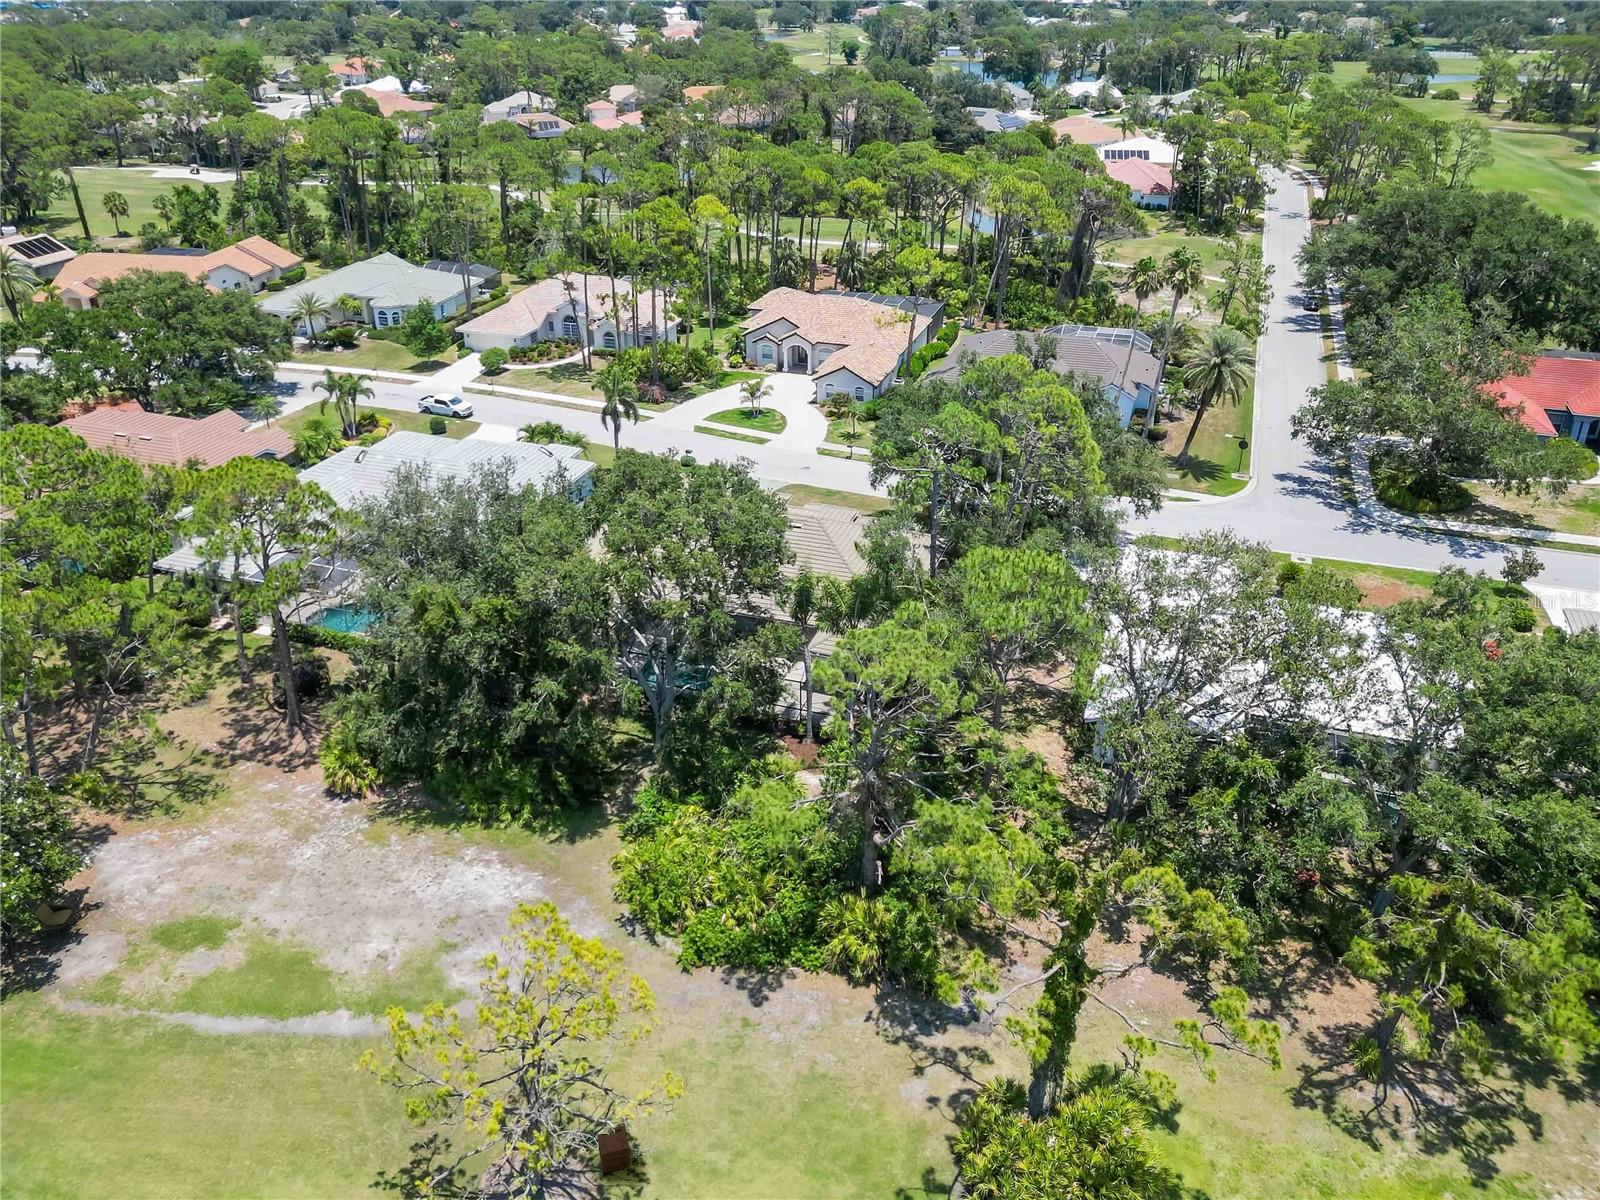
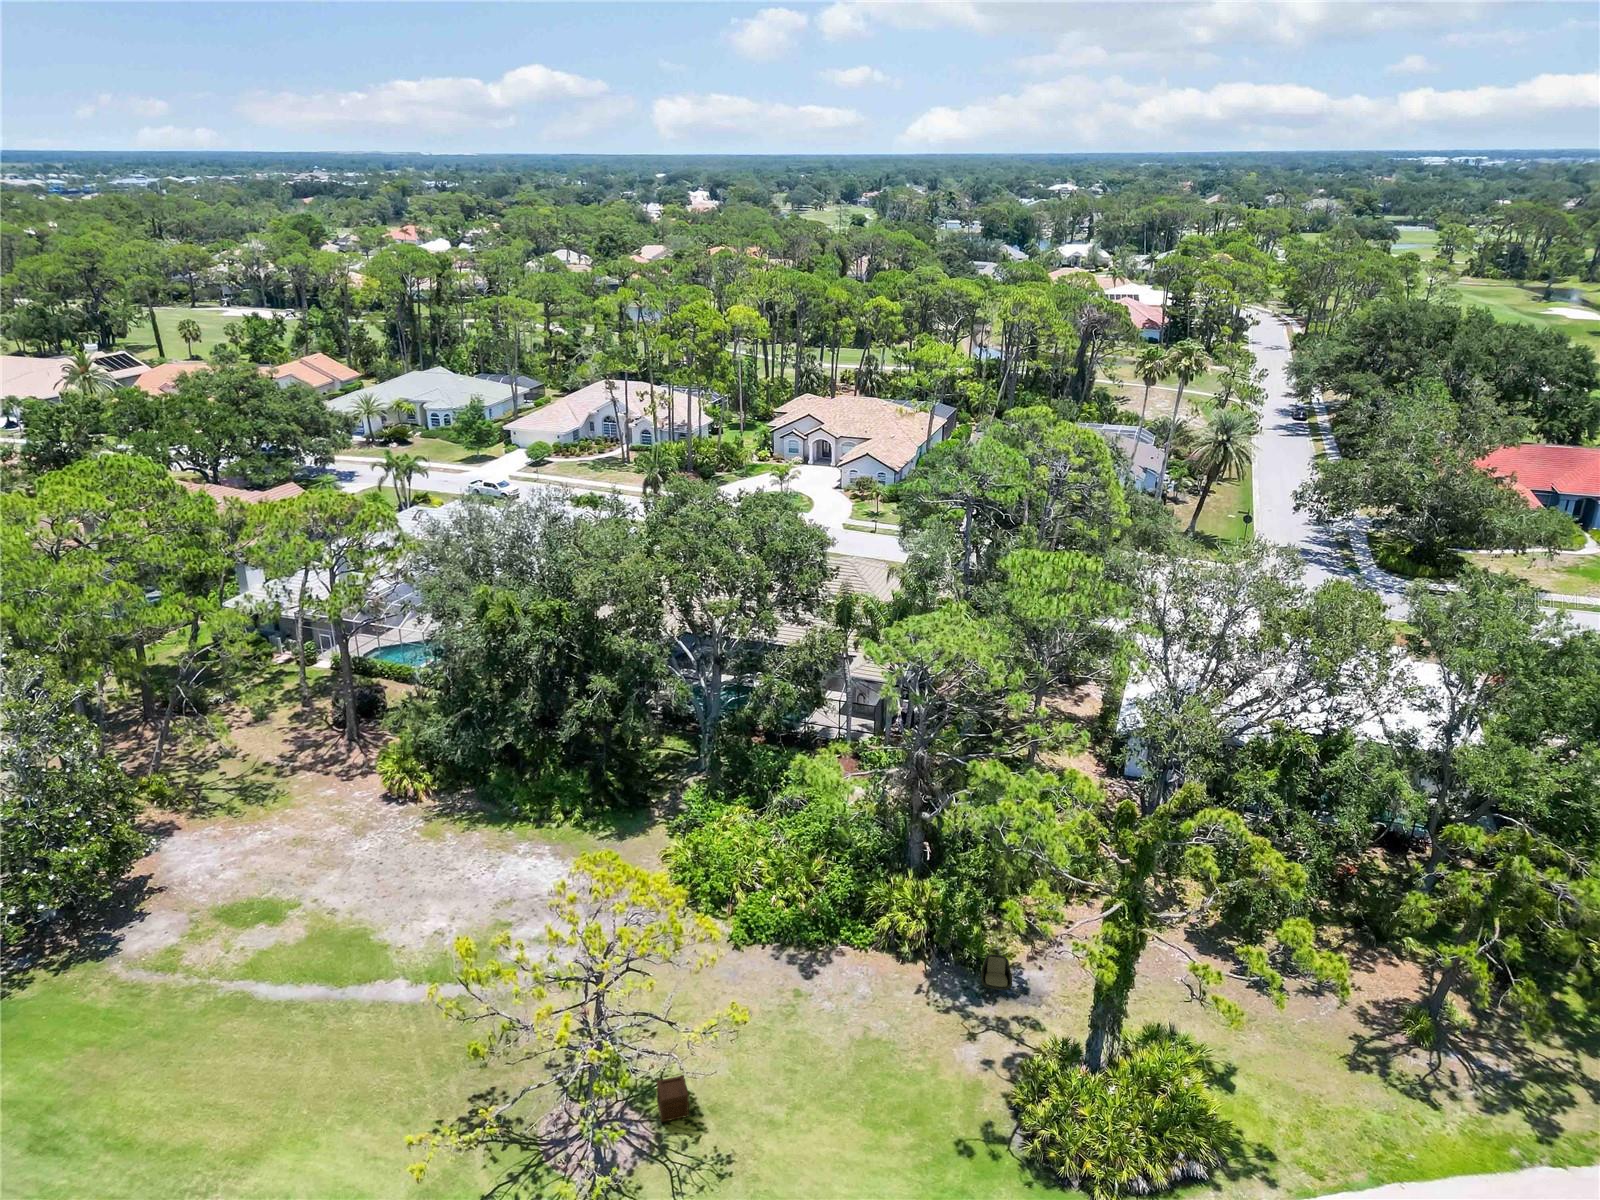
lounge chair: present [32,902,77,940] -> present [981,954,1012,1000]

